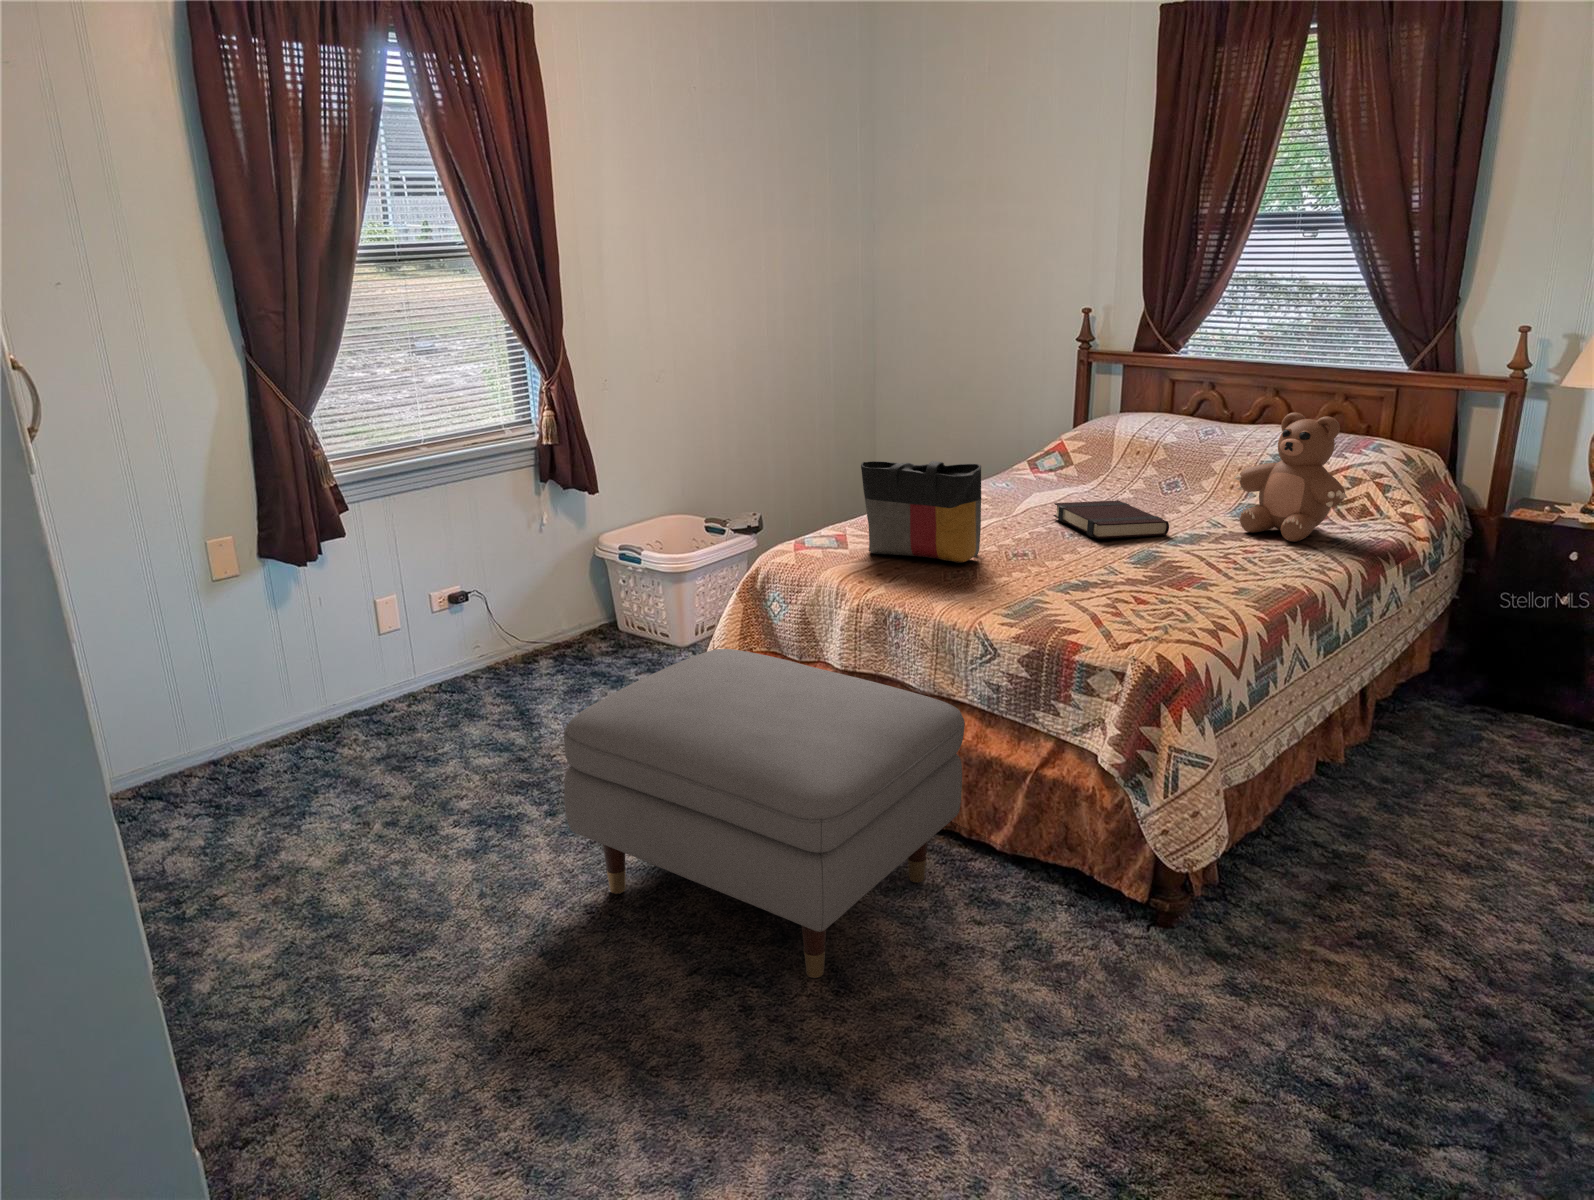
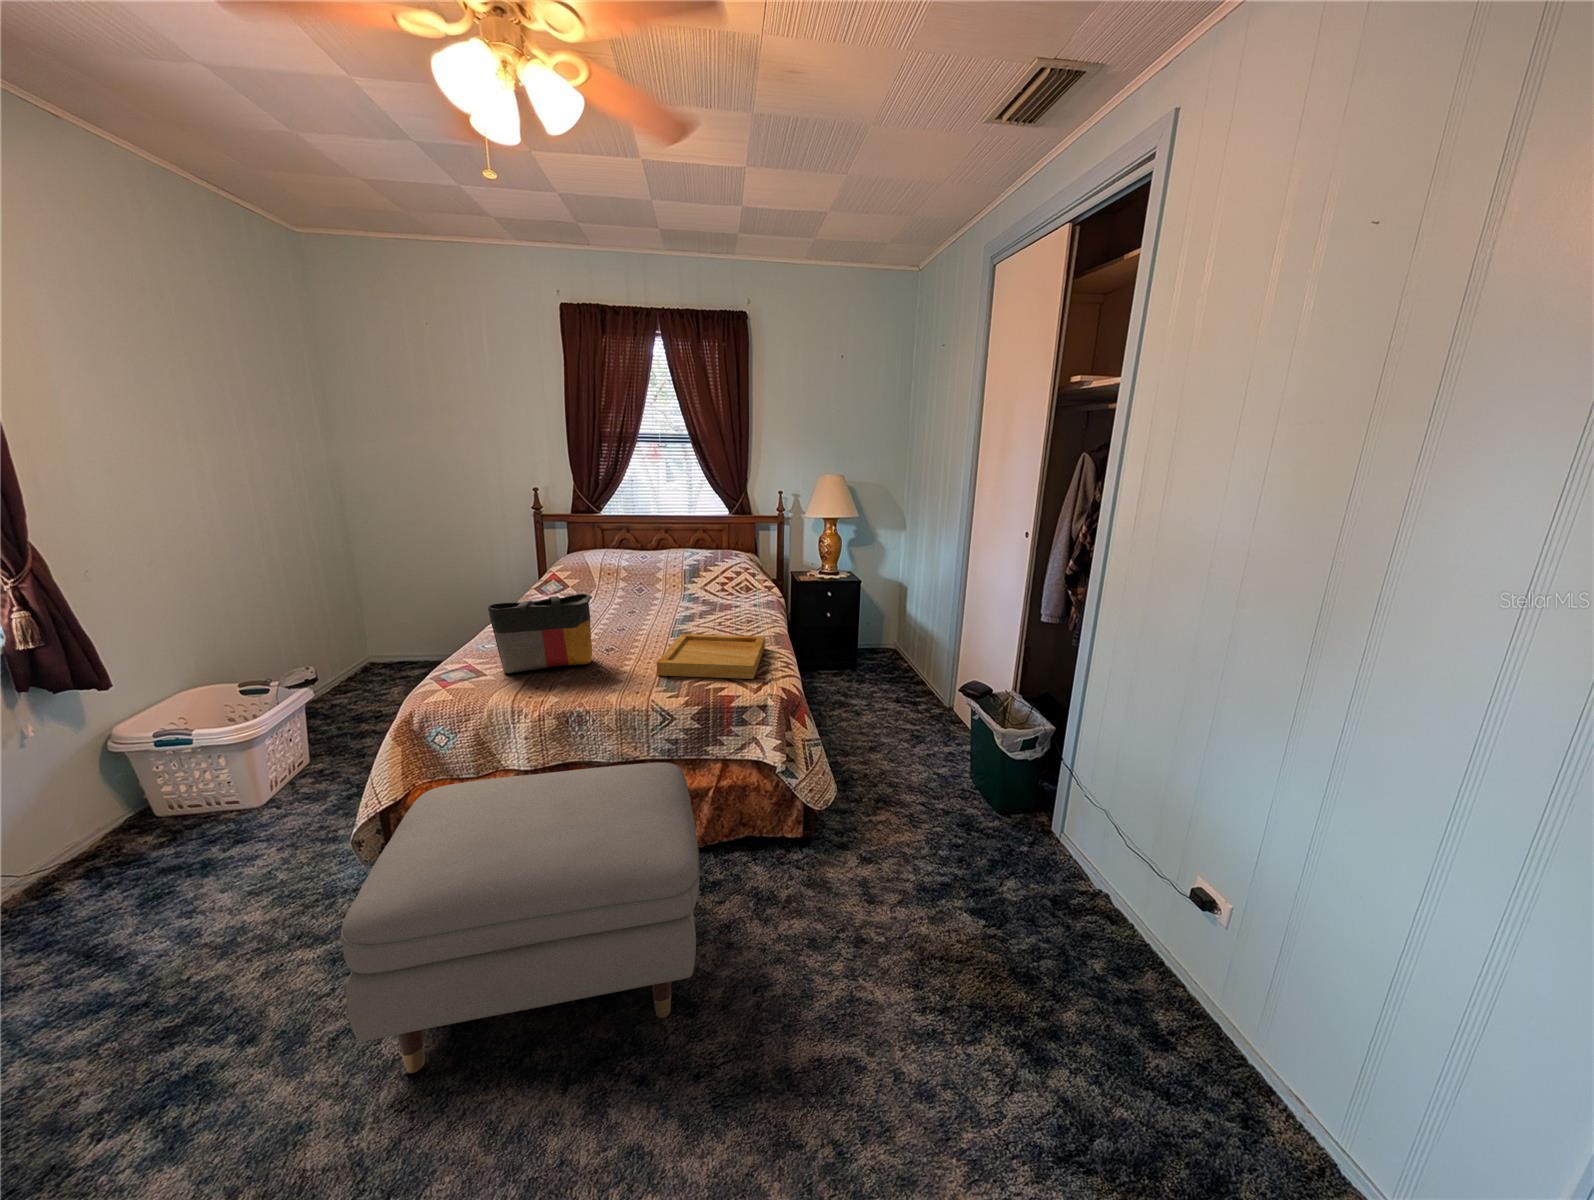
teddy bear: present [1234,412,1347,542] -> none [693,541,758,611]
book: present [1053,500,1169,539] -> none [596,605,675,630]
tray: none [1027,552,1243,635] -> present [657,634,765,679]

